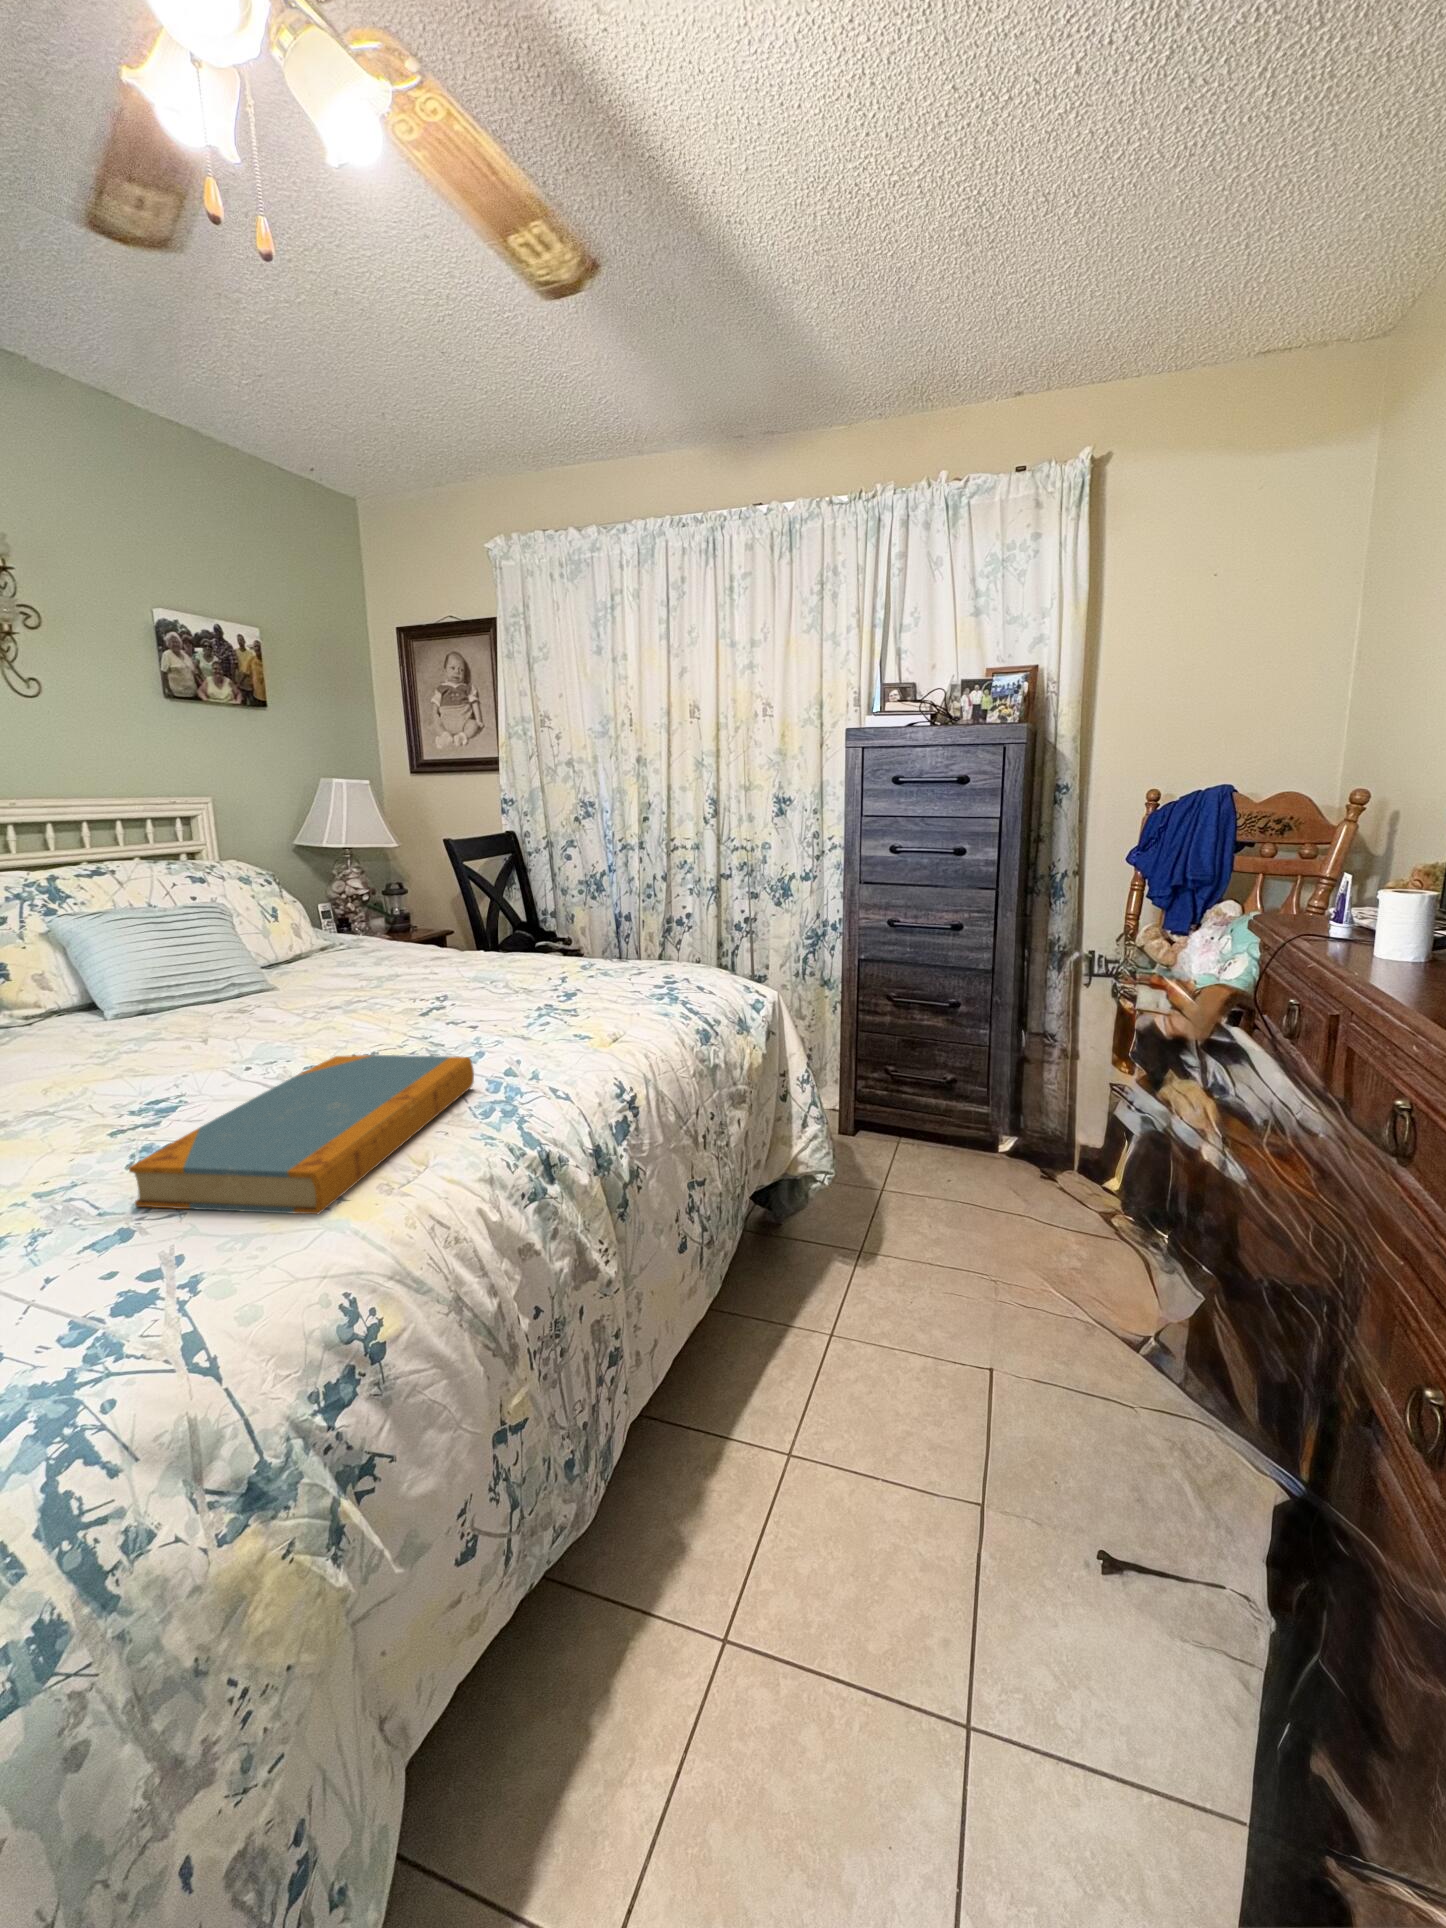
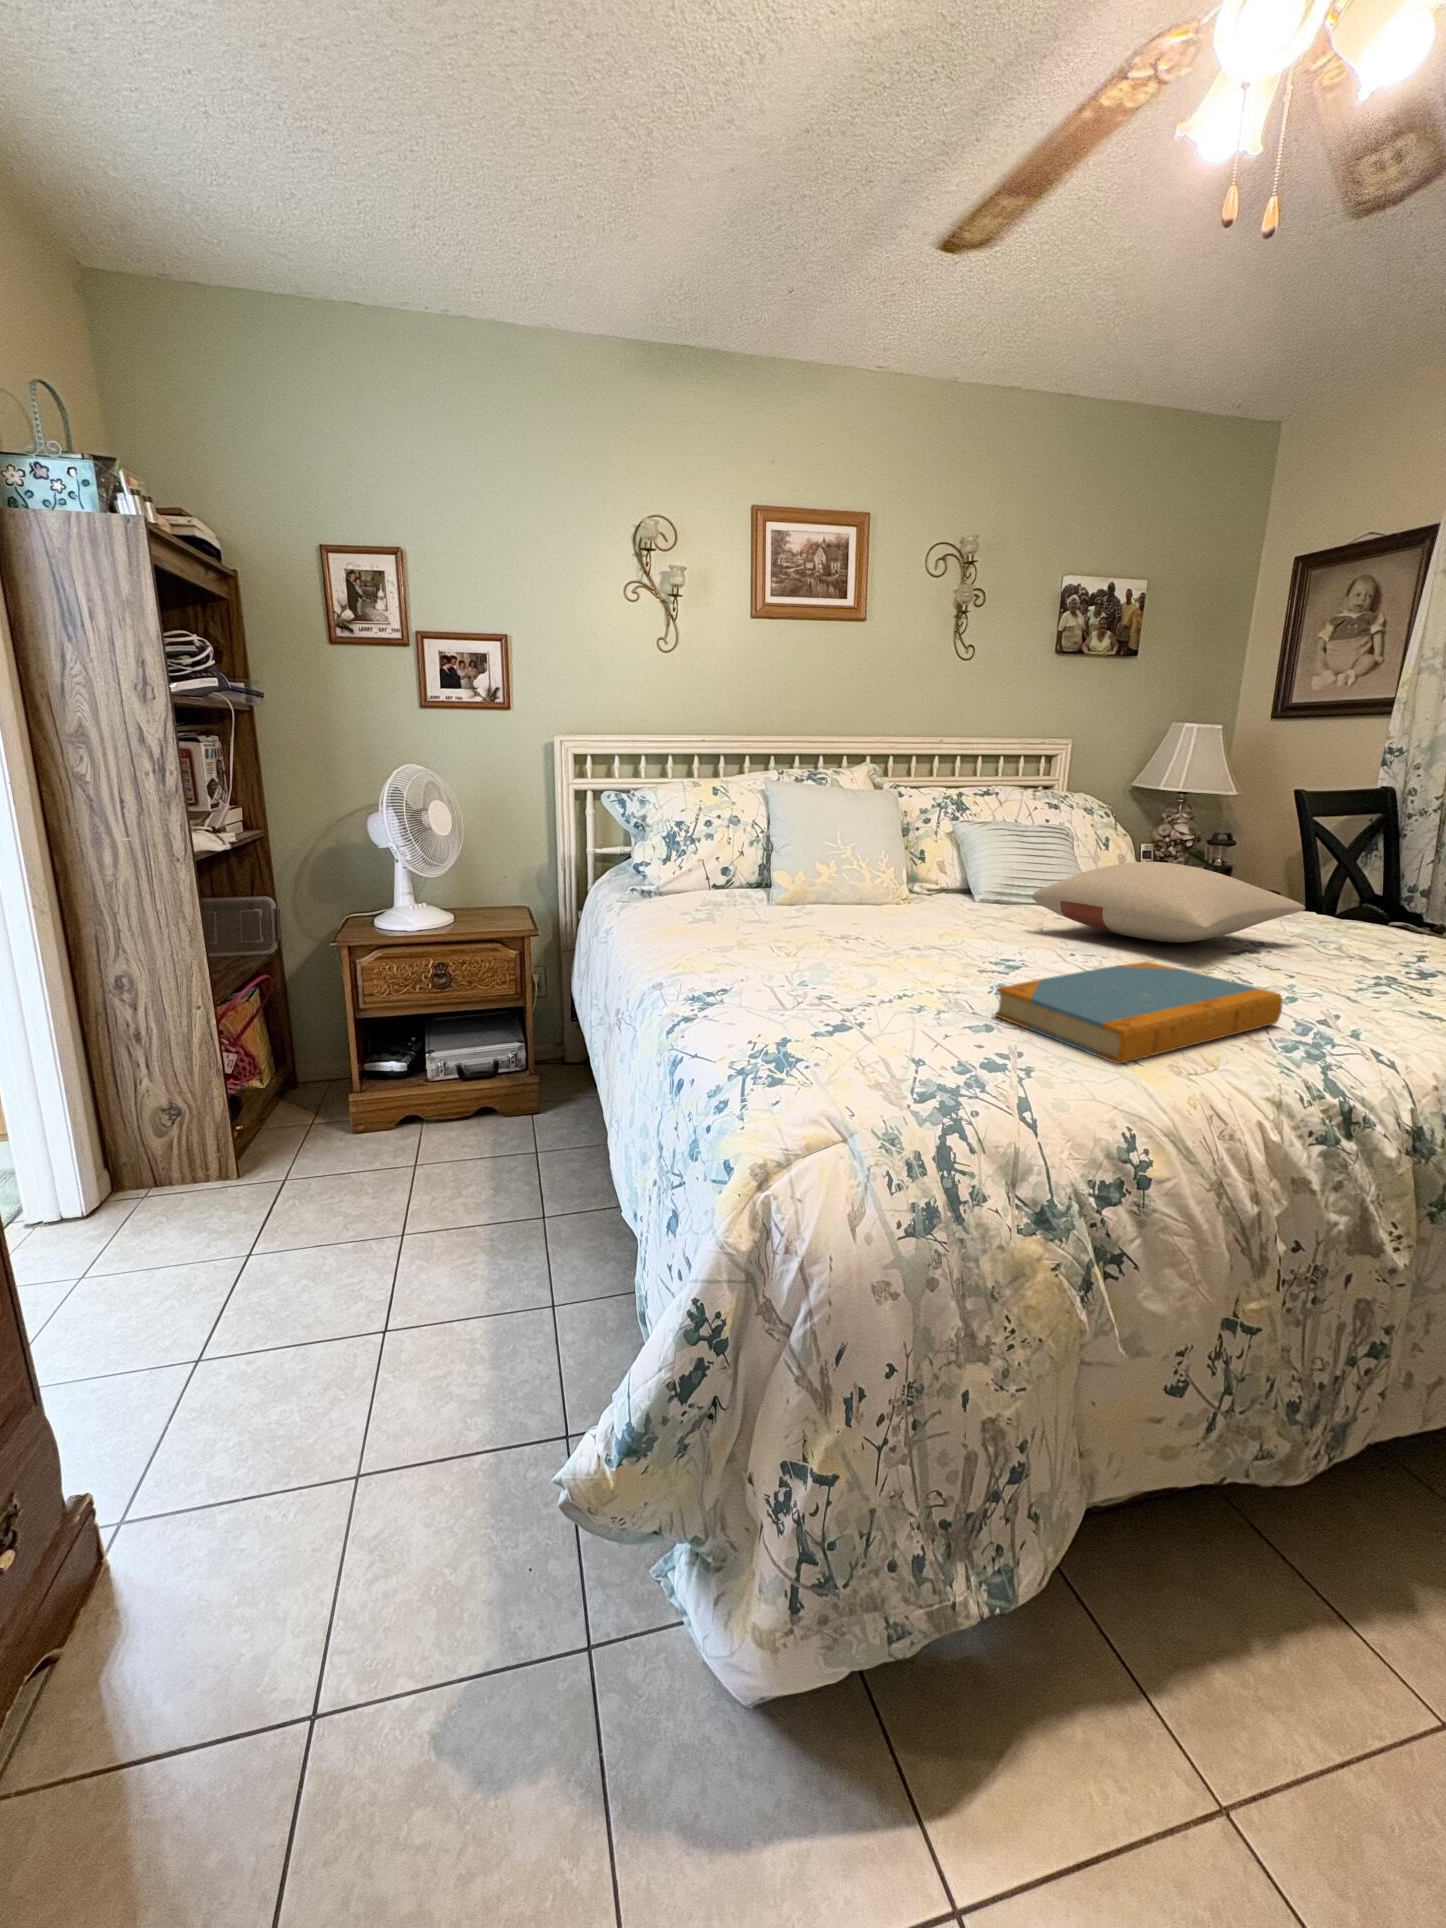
pillow: none [184,932,473,1020] -> present [1032,862,1305,942]

